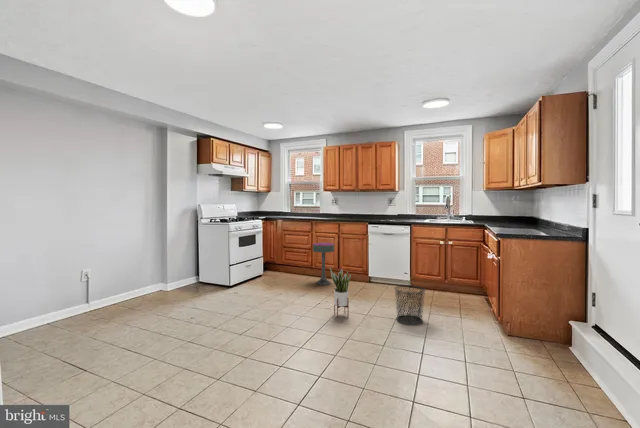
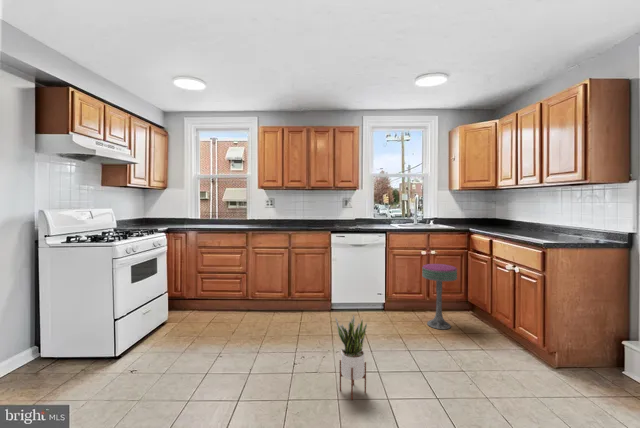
bar stool: present [313,243,334,285] -> present [422,264,457,329]
waste bin: present [395,285,425,325] -> none [426,325,474,390]

